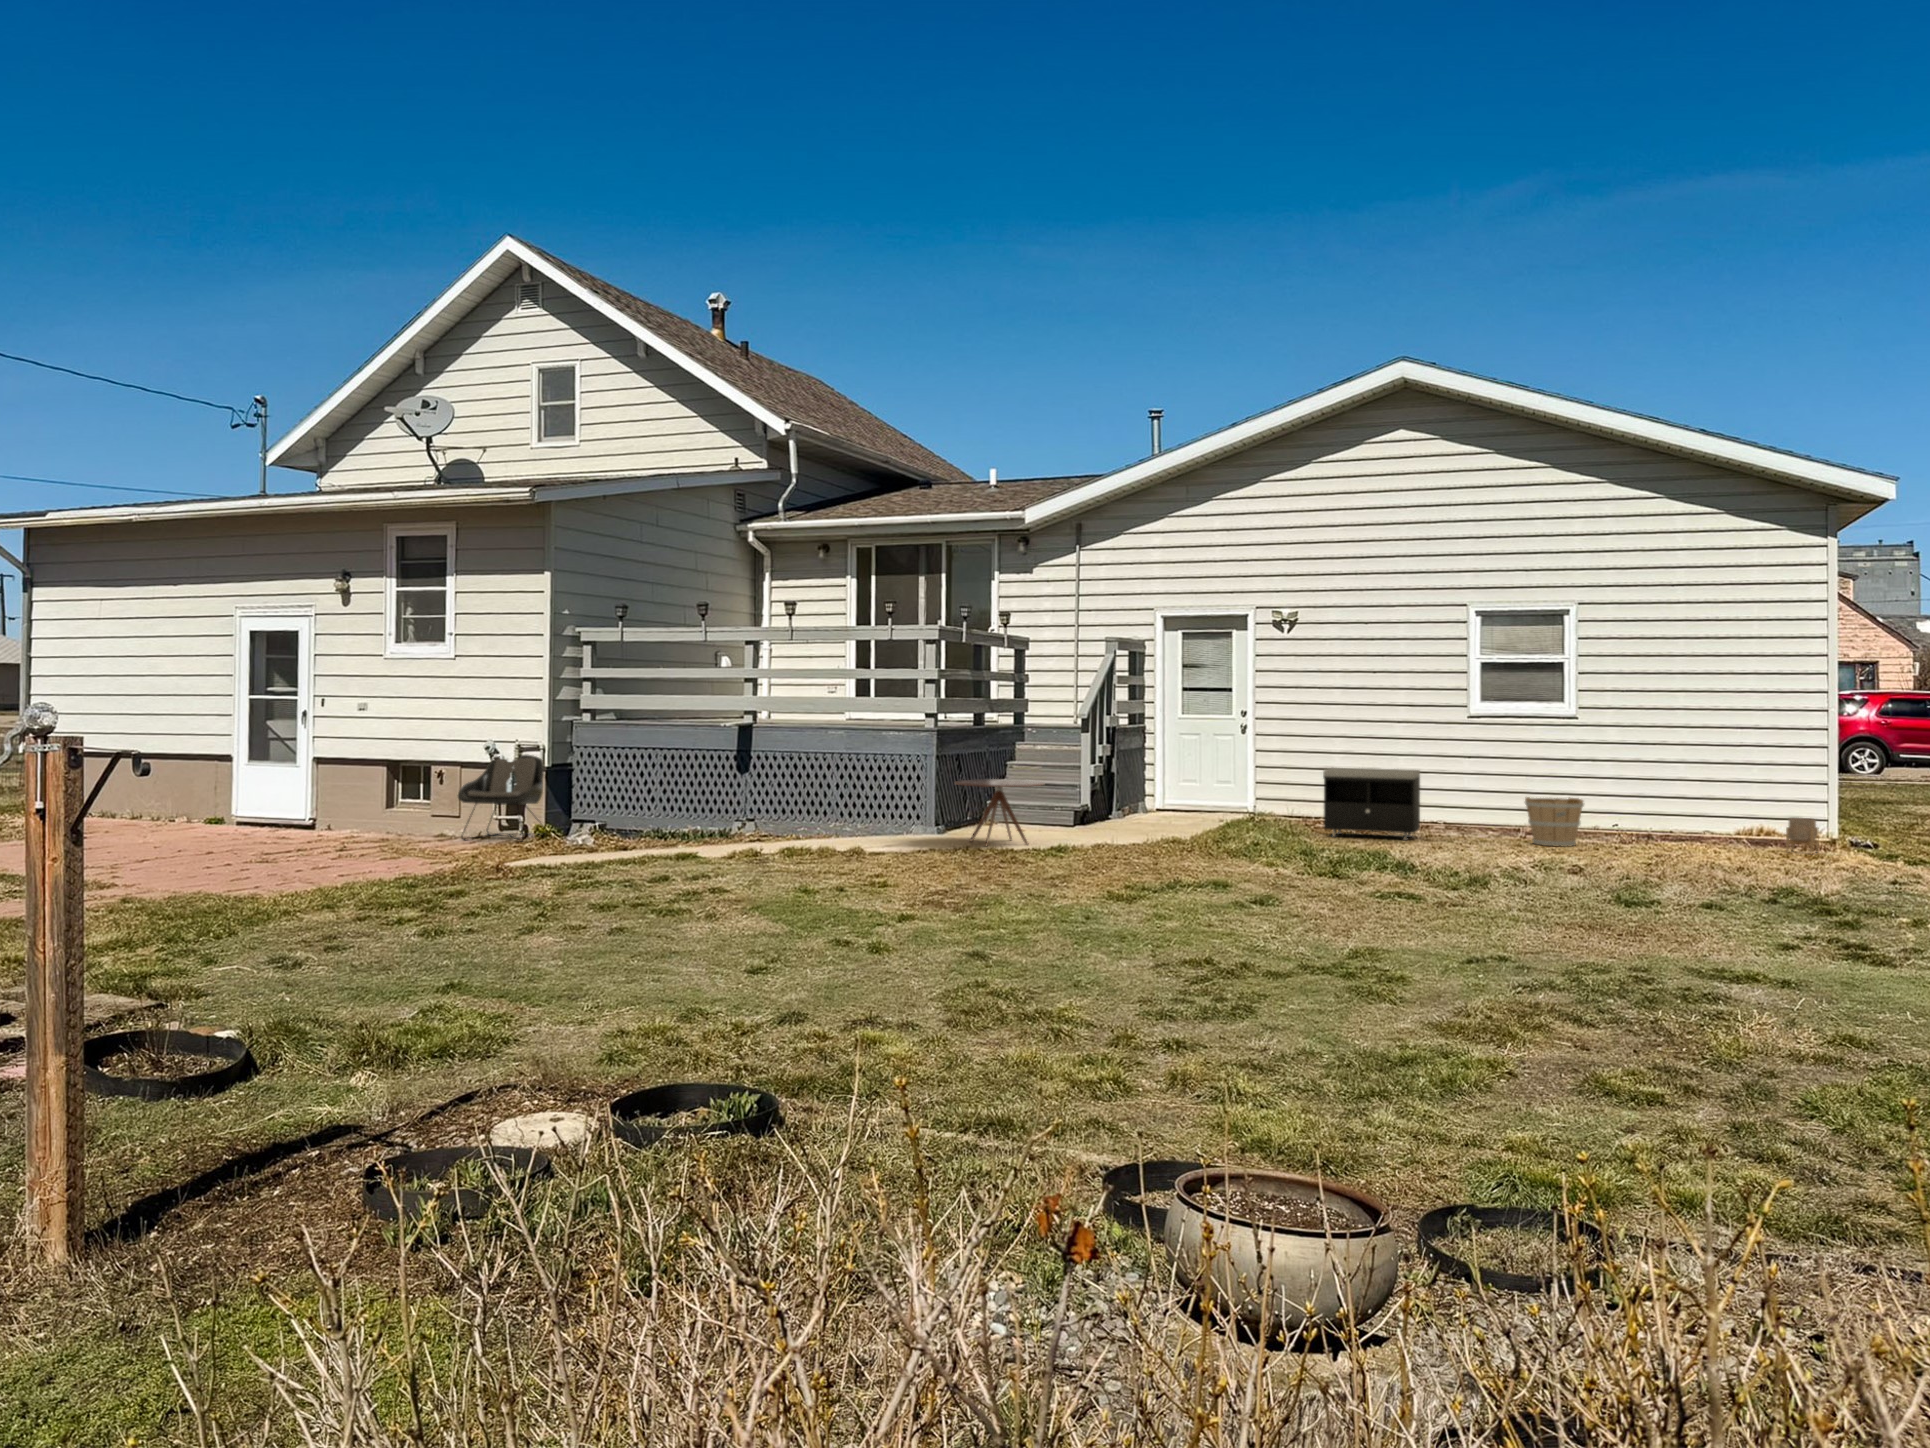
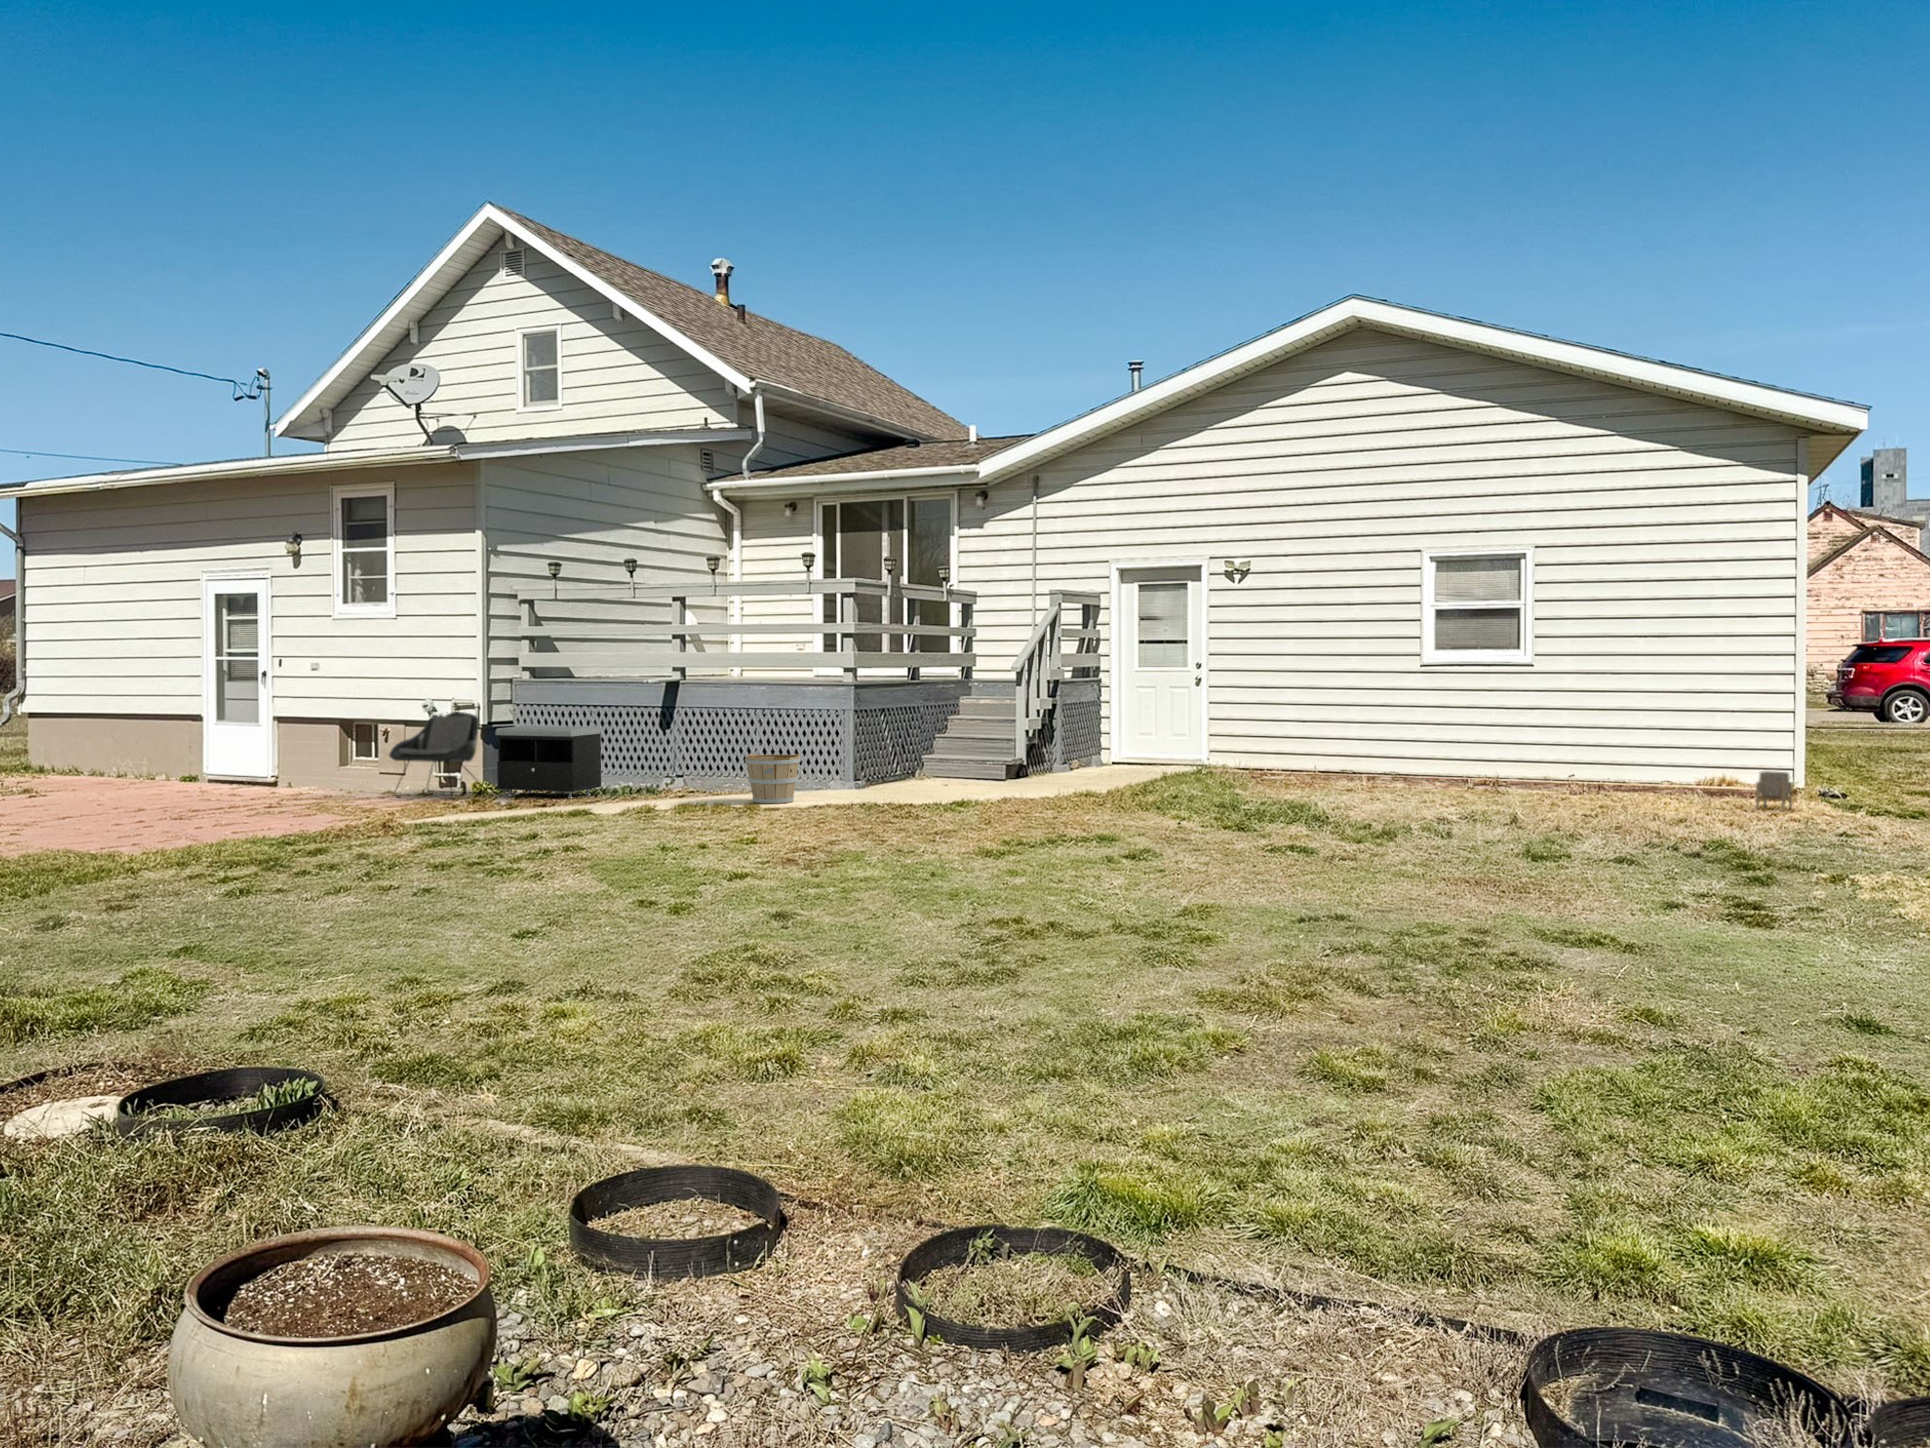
storage bench: present [1323,768,1420,840] -> present [495,726,601,798]
round table: present [955,779,1044,846] -> none [877,735,969,803]
wooden bucket: present [1525,797,1584,847] -> present [745,754,801,804]

